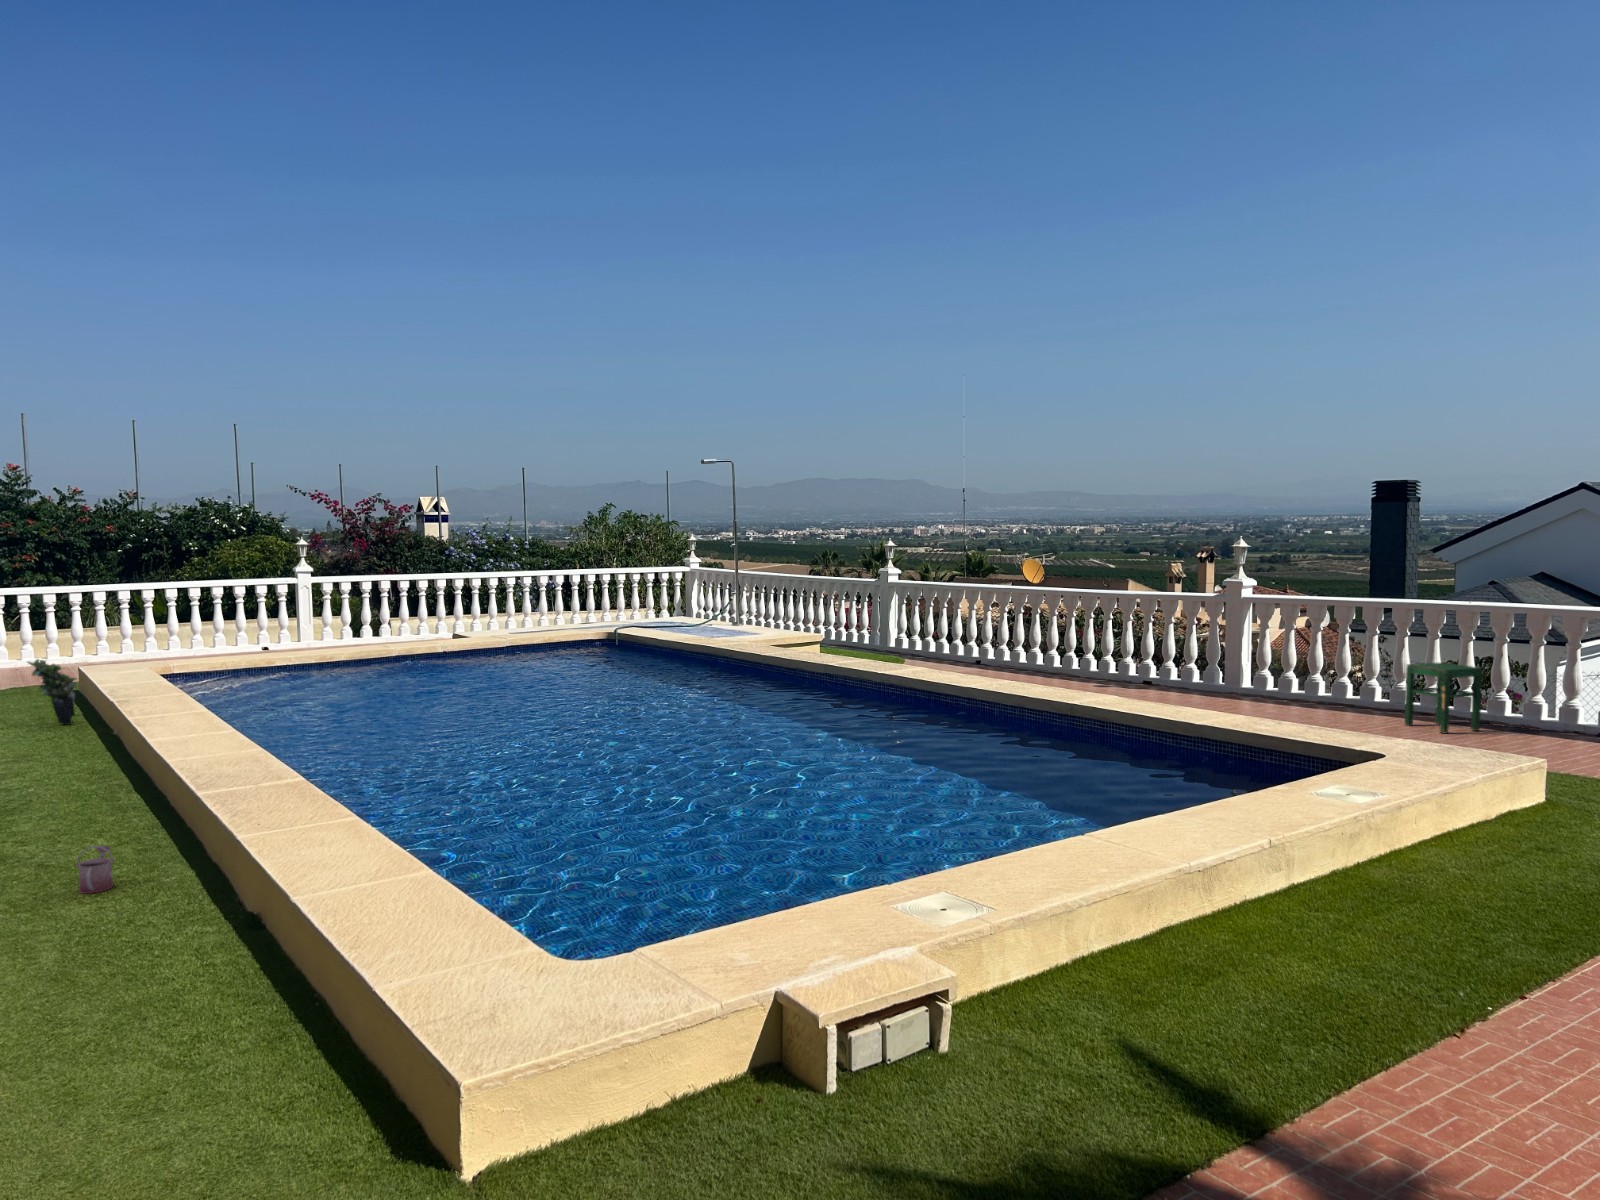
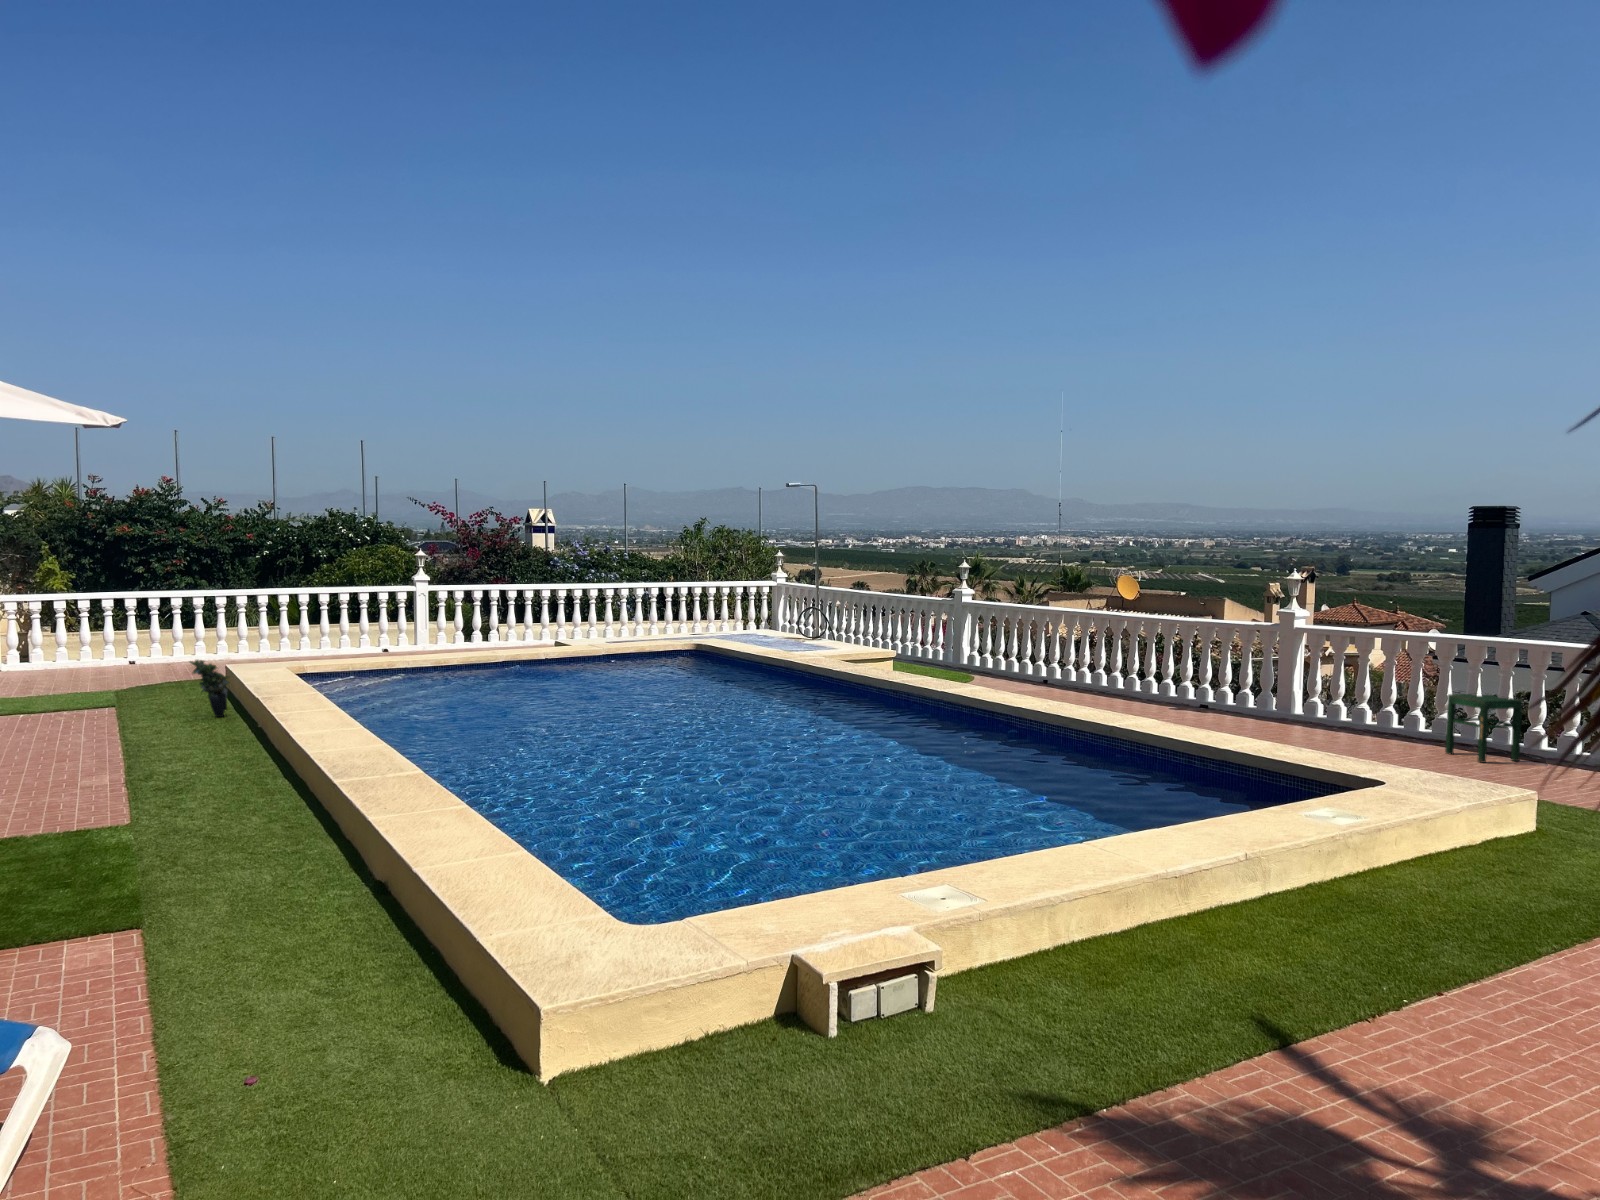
watering can: present [76,845,114,894] -> none [244,822,274,861]

